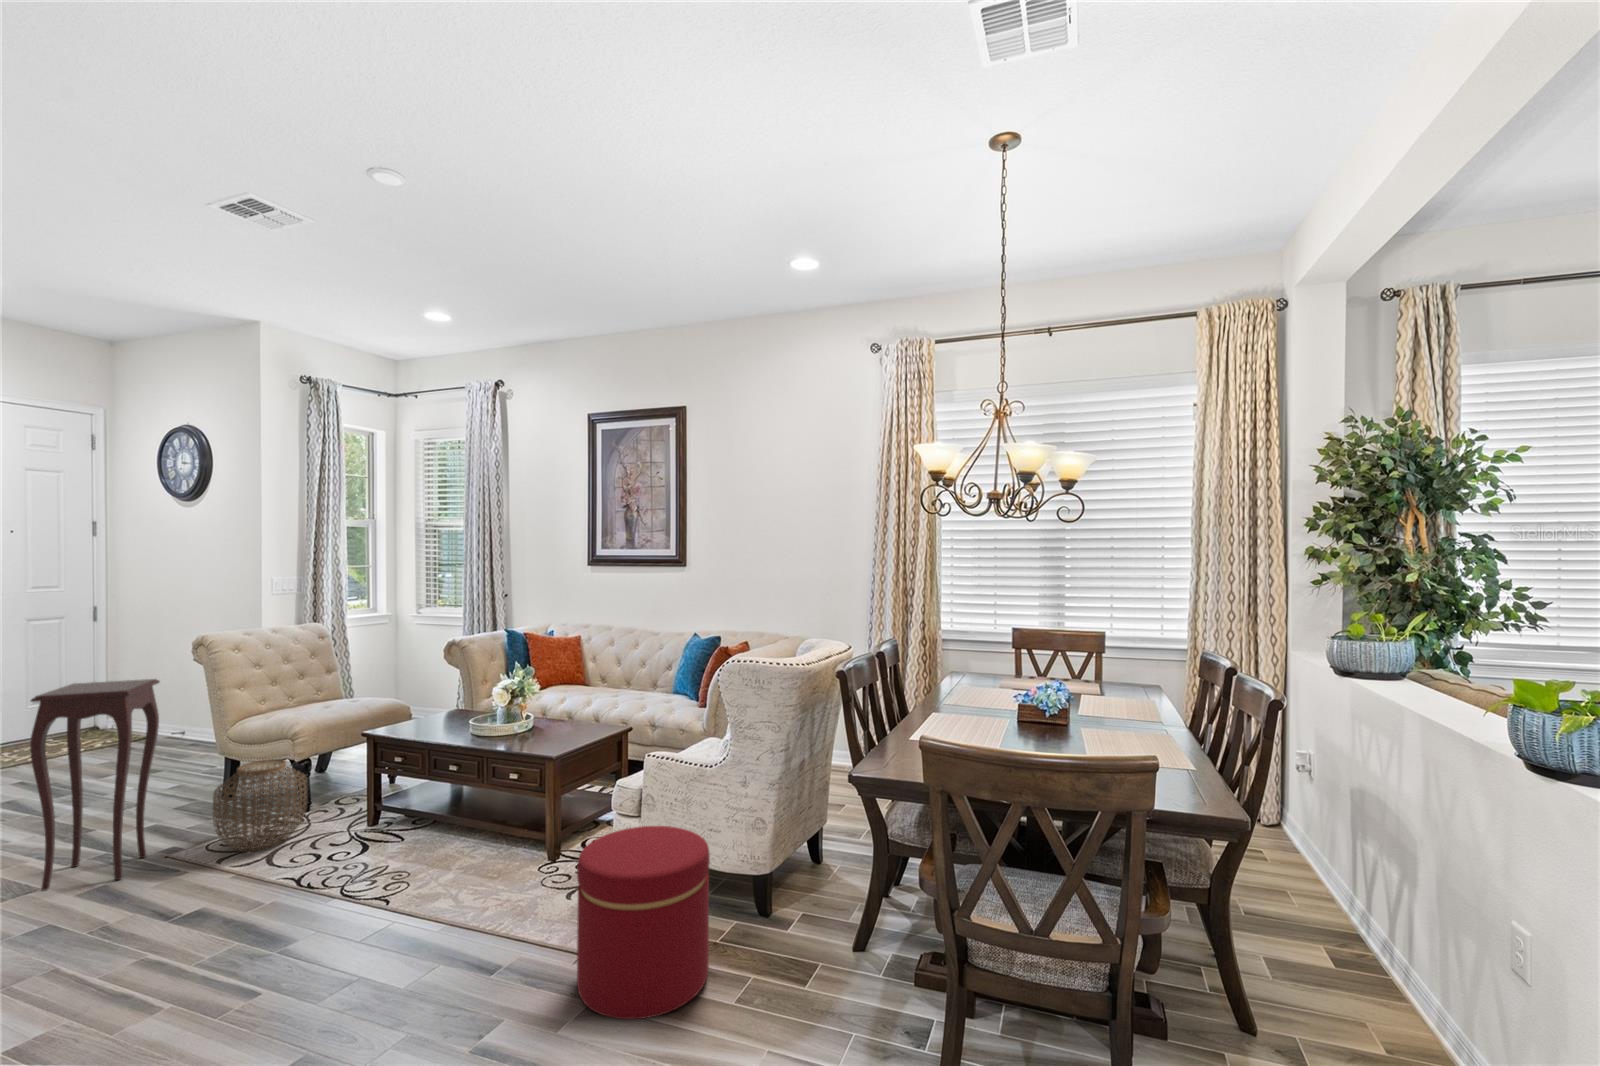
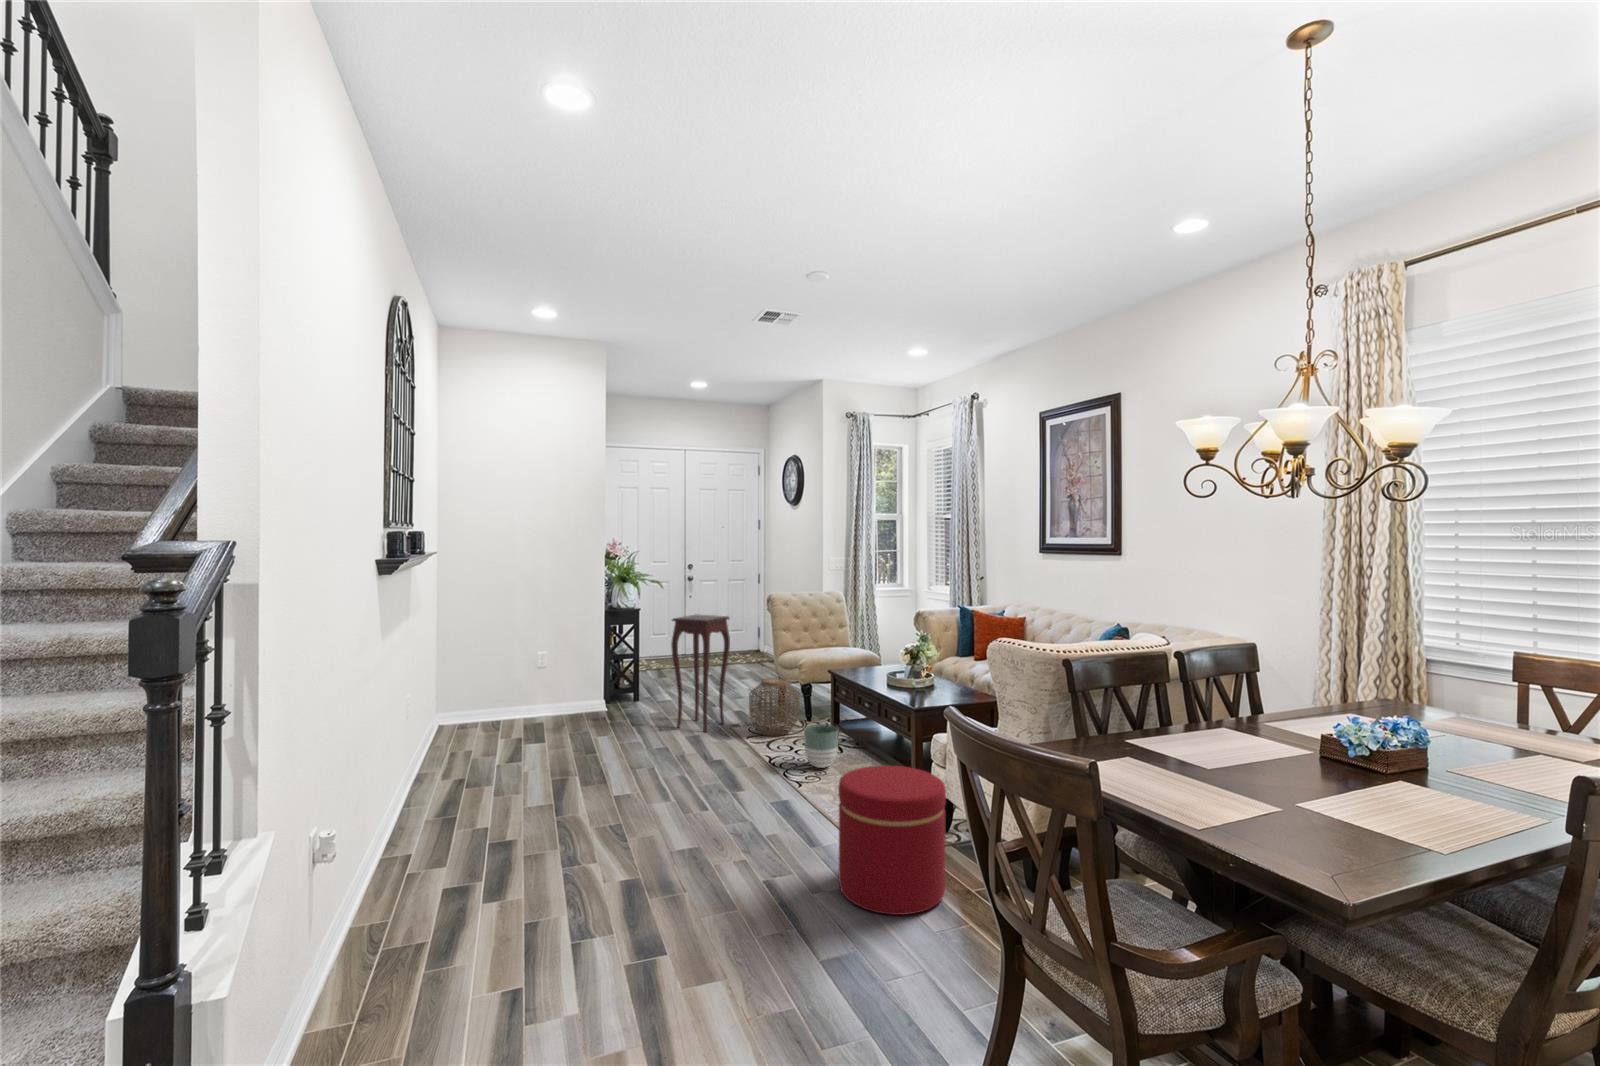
planter: none [365,808,420,871] -> present [804,724,839,768]

